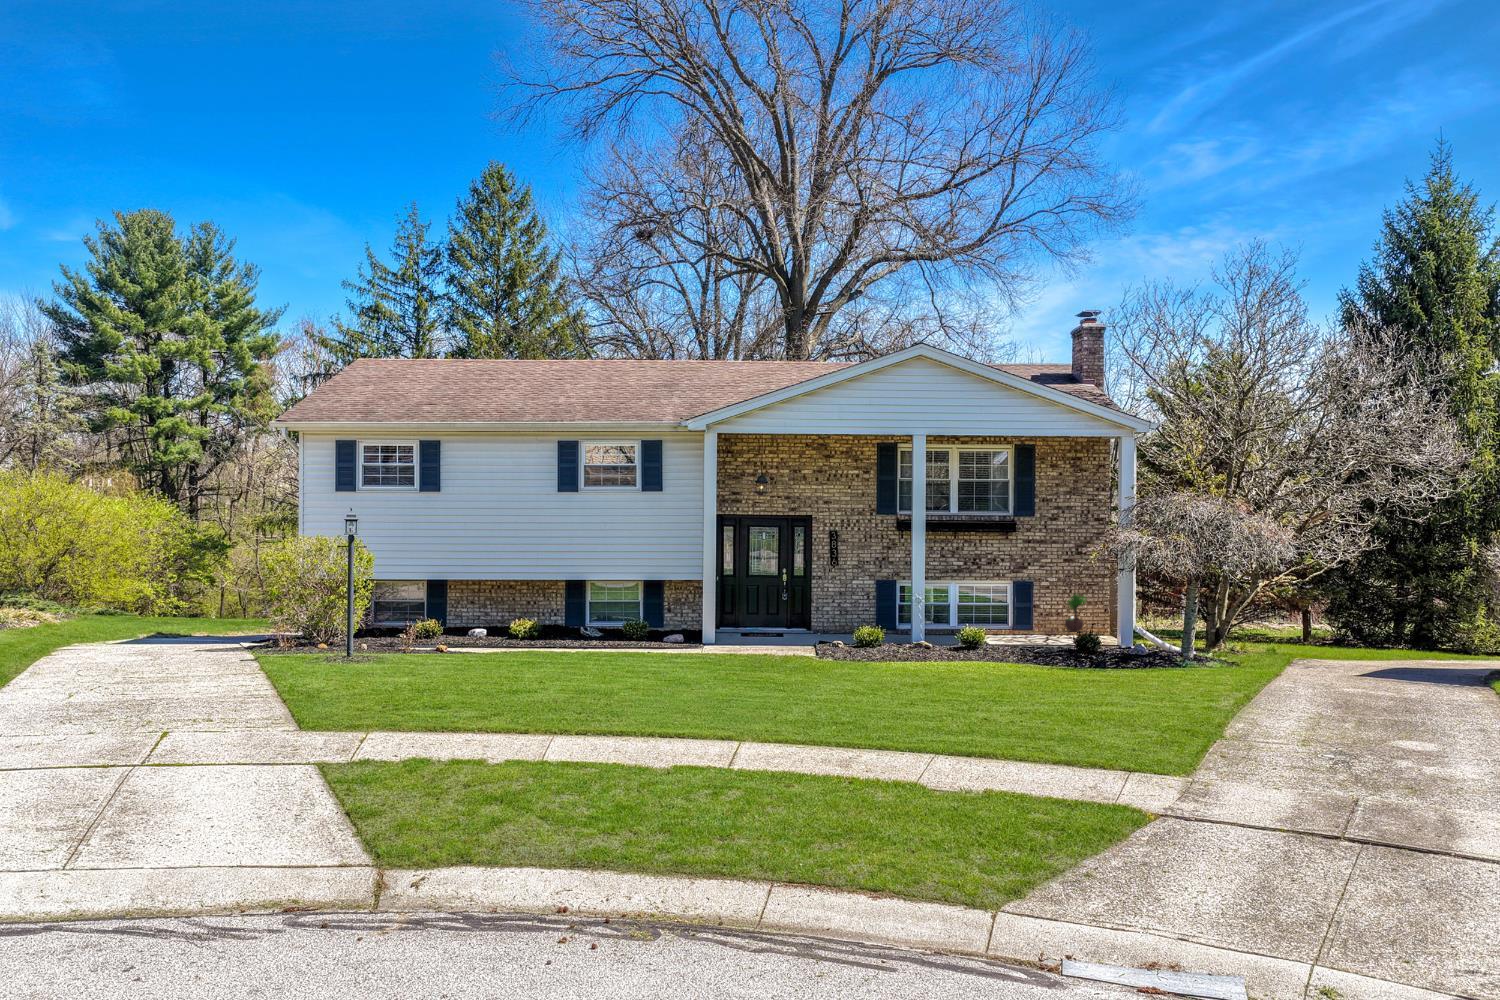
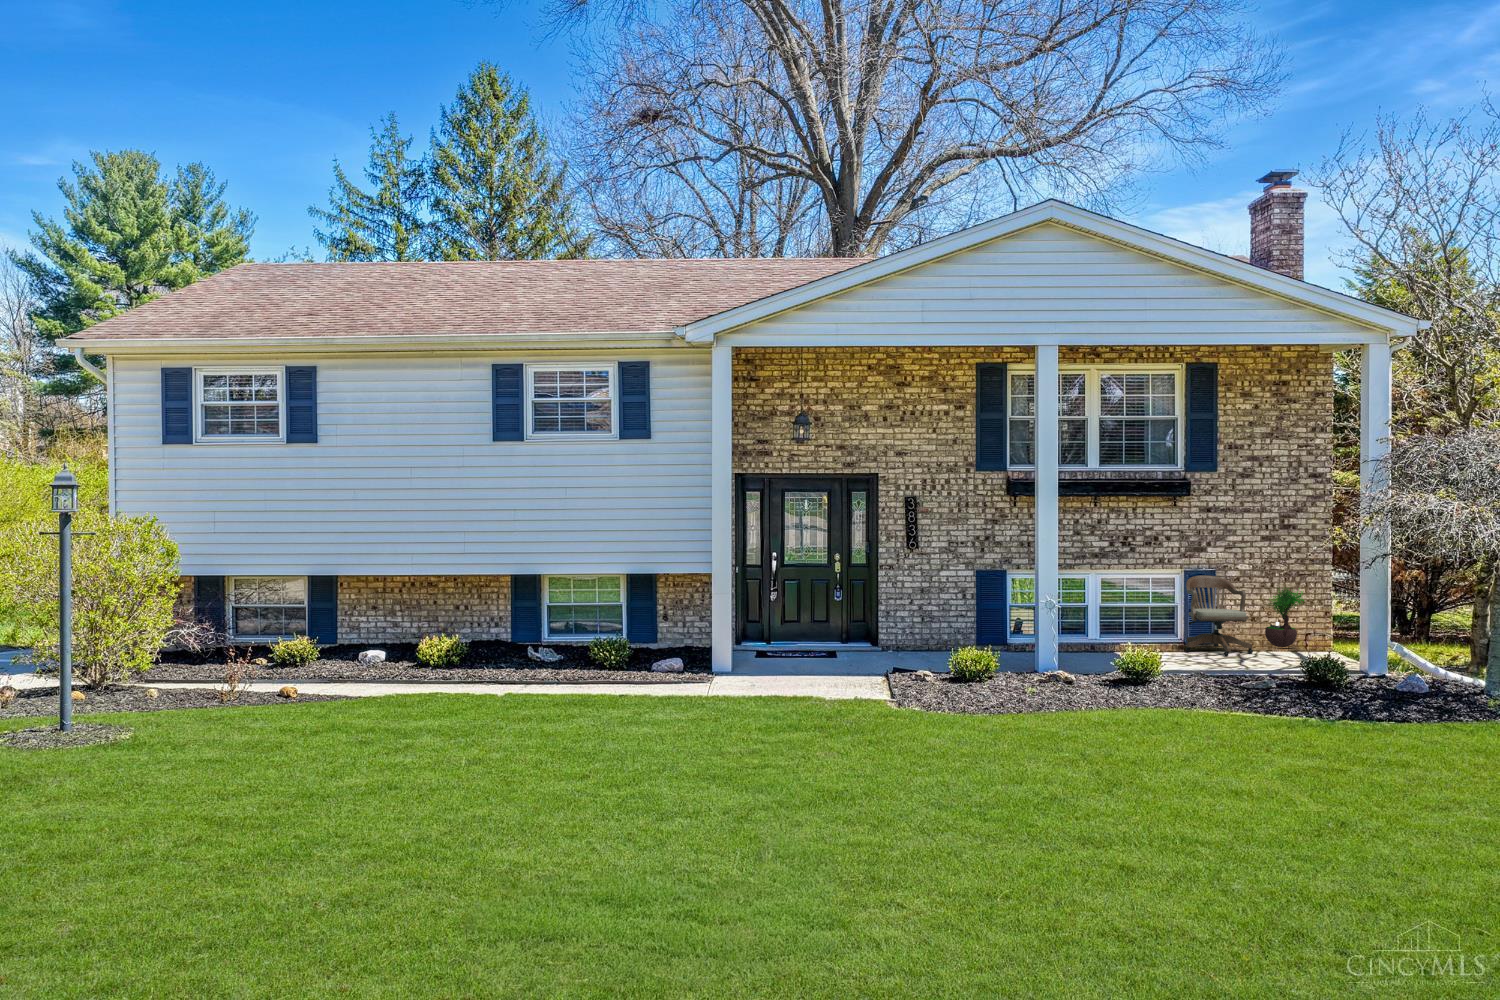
chair: none [1010,585,1052,636] -> present [1186,575,1253,657]

